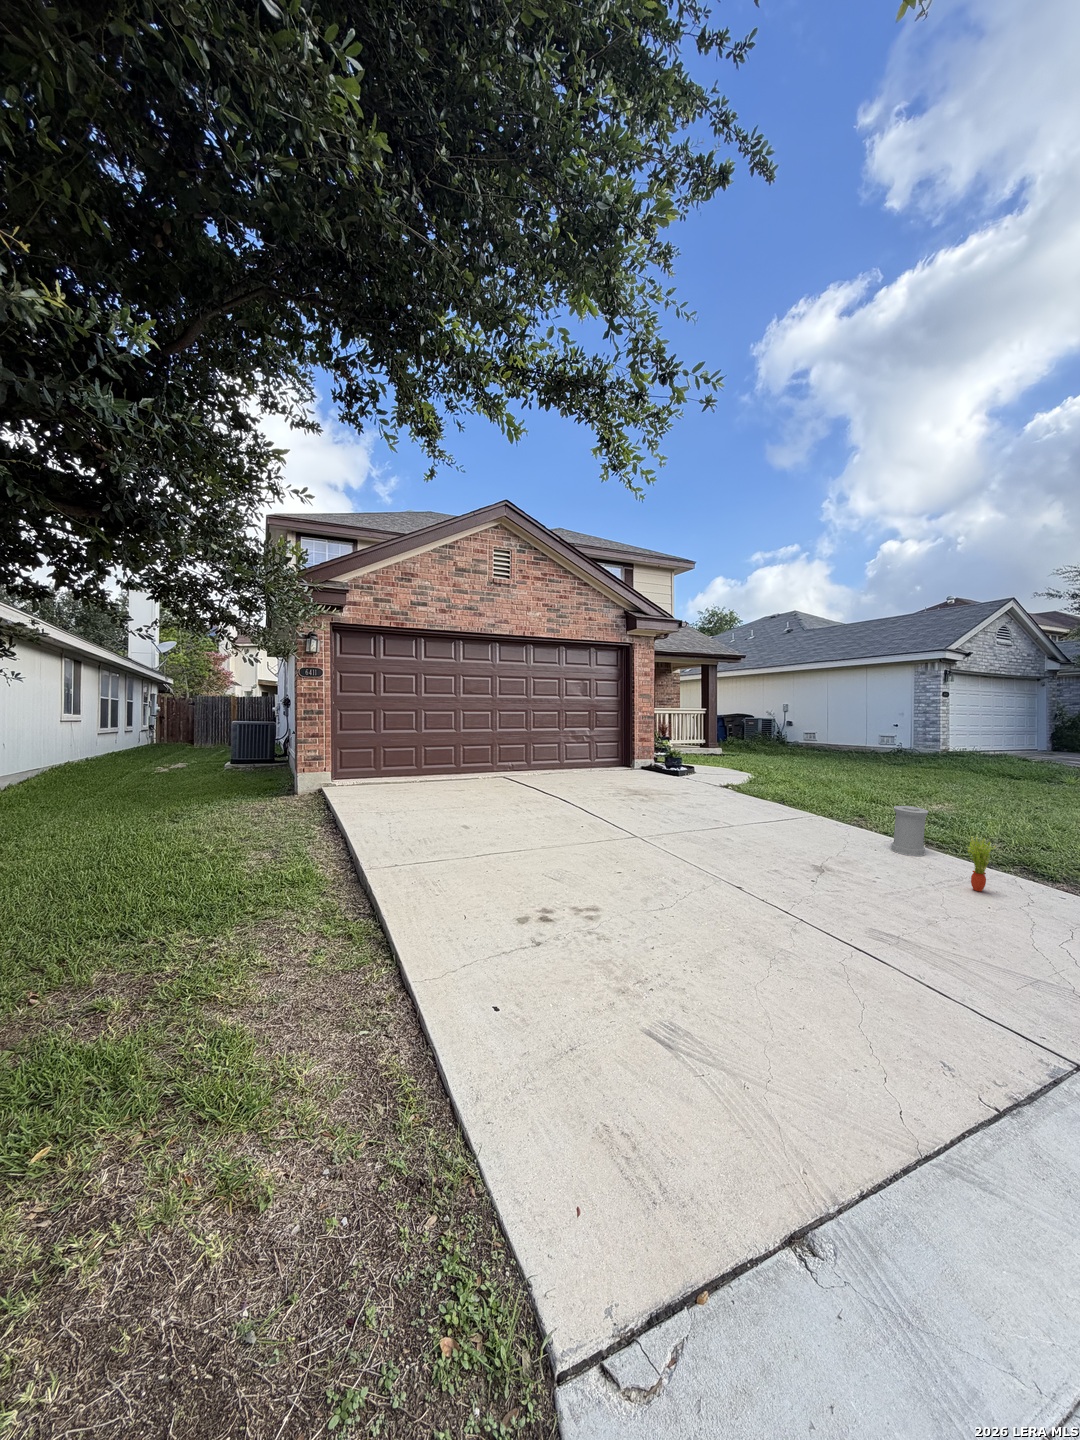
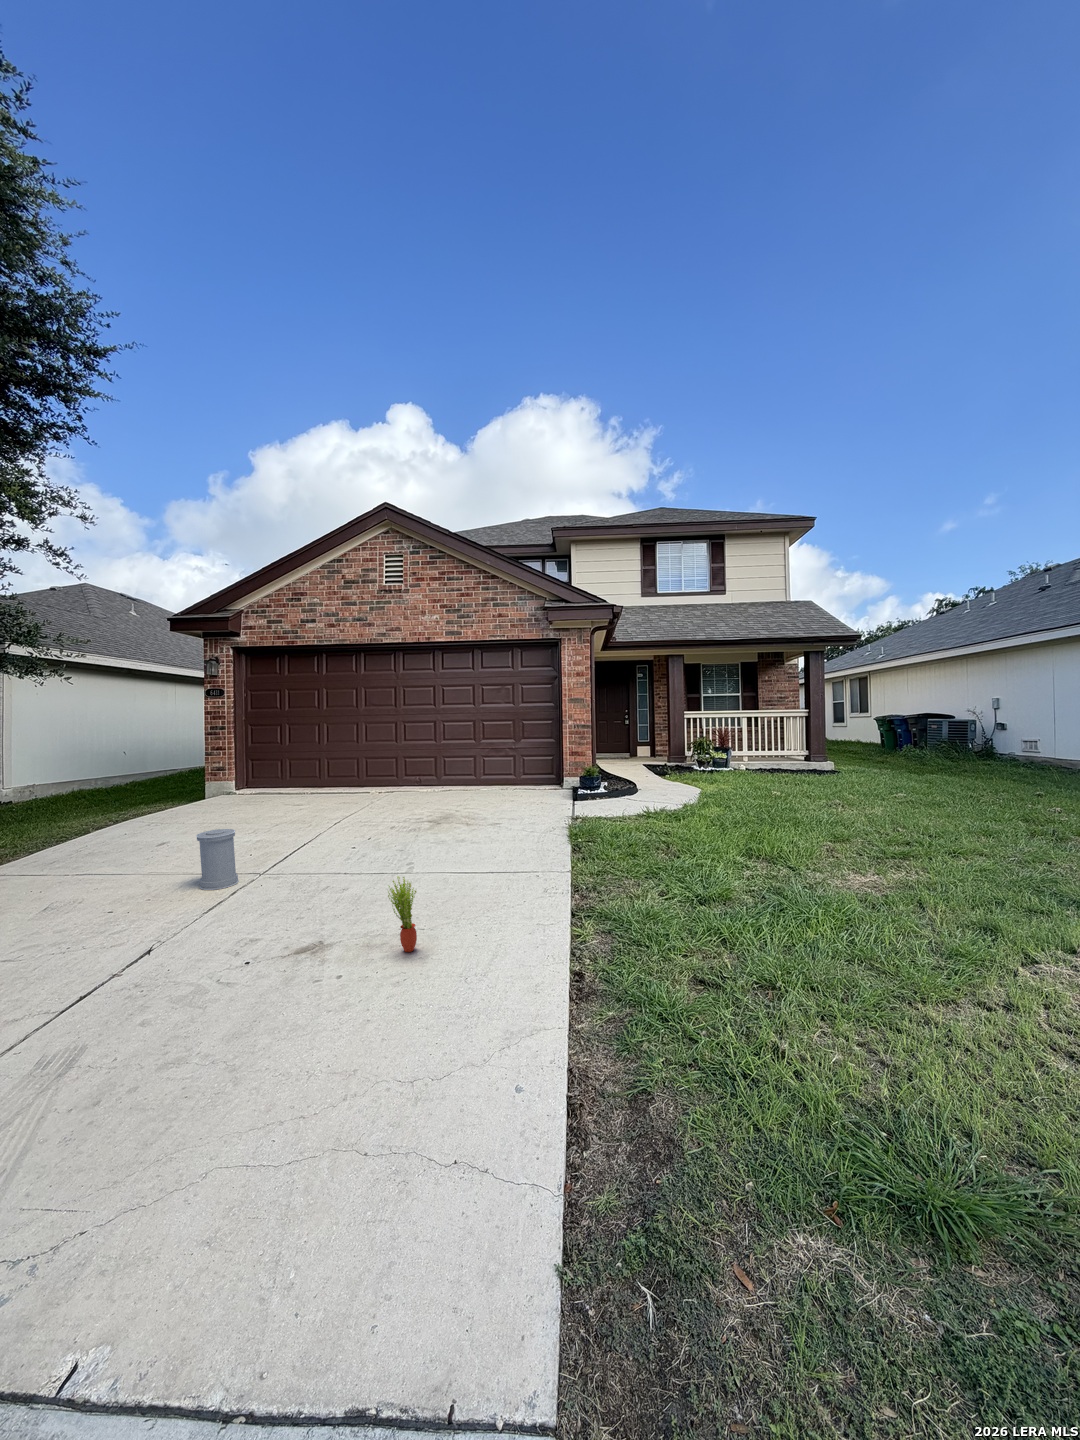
trash can: present [891,806,928,856] -> present [196,829,239,890]

